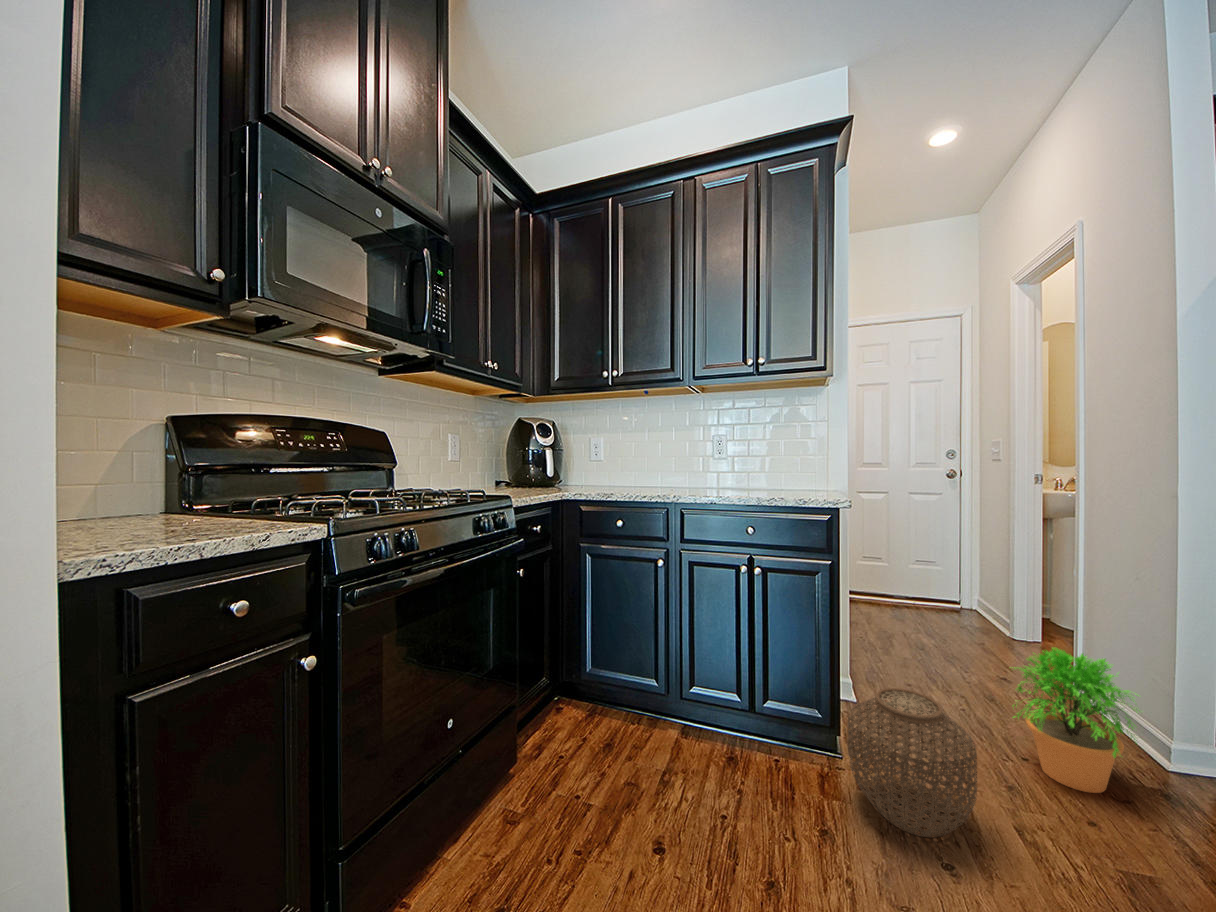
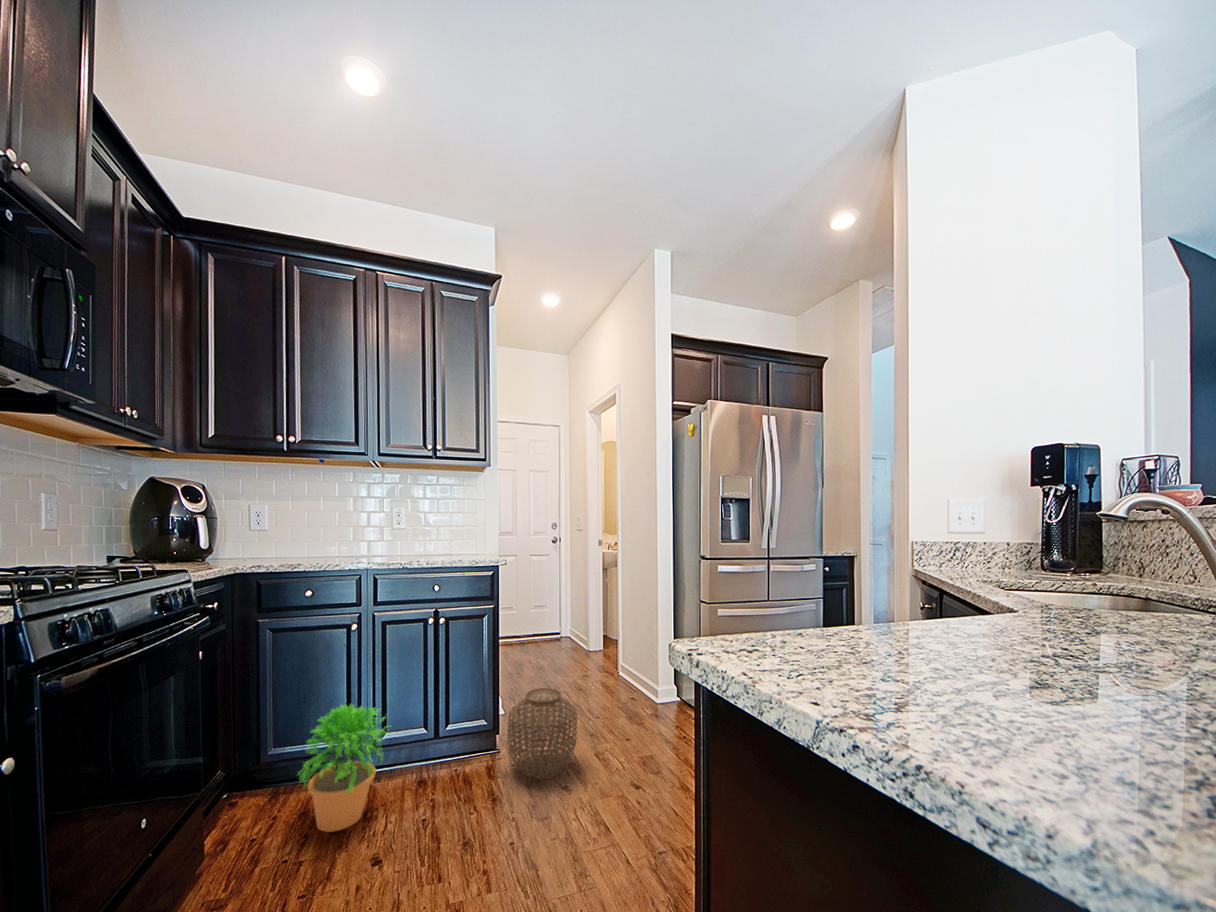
potted plant: present [1013,648,1140,793] -> present [298,704,387,832]

